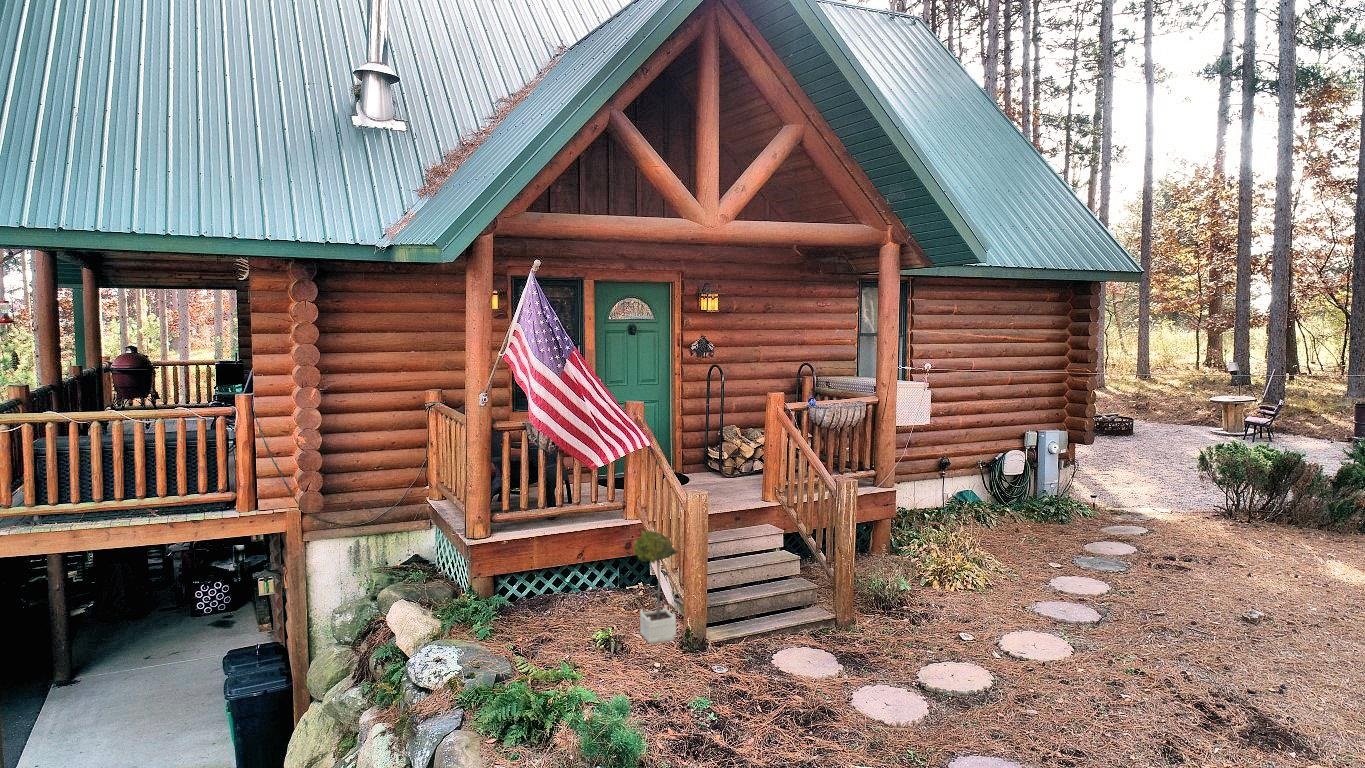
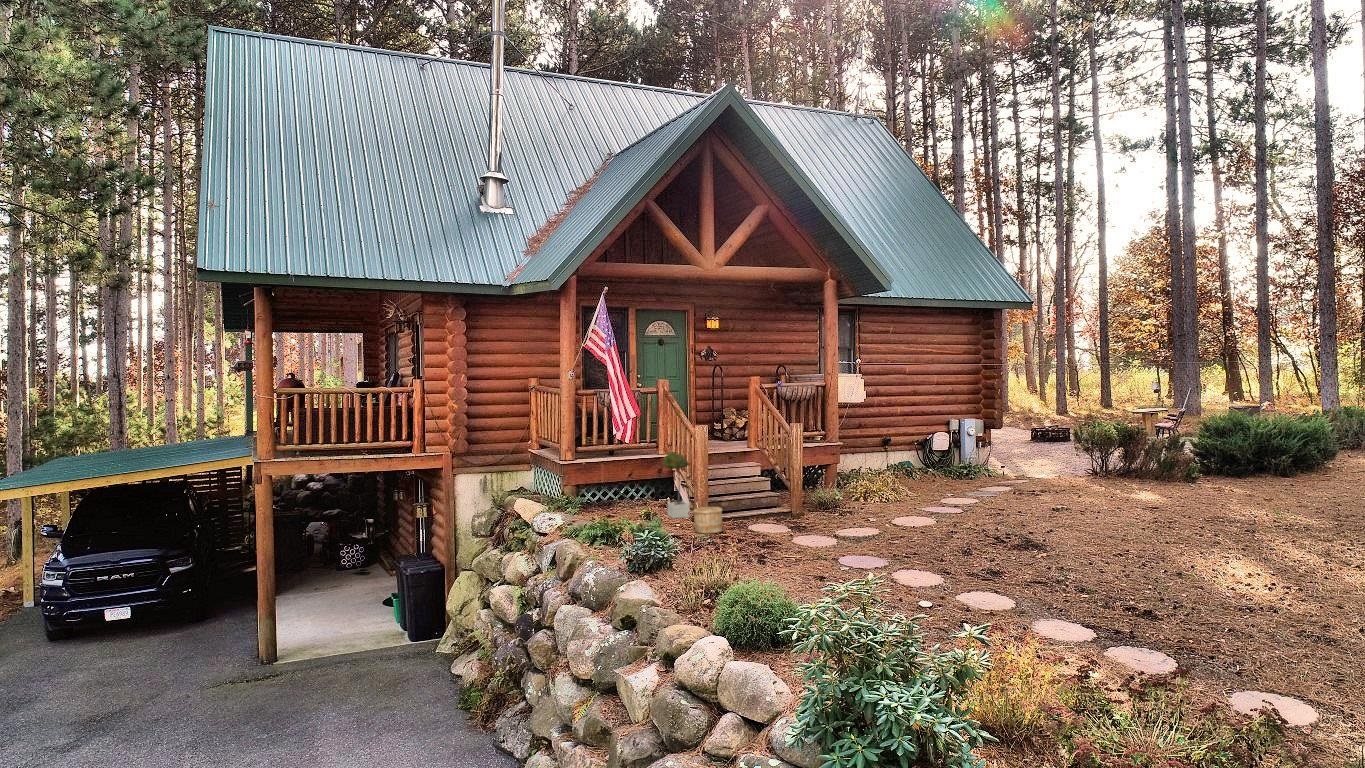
wooden bucket: none [685,647,736,704] -> present [694,507,722,534]

